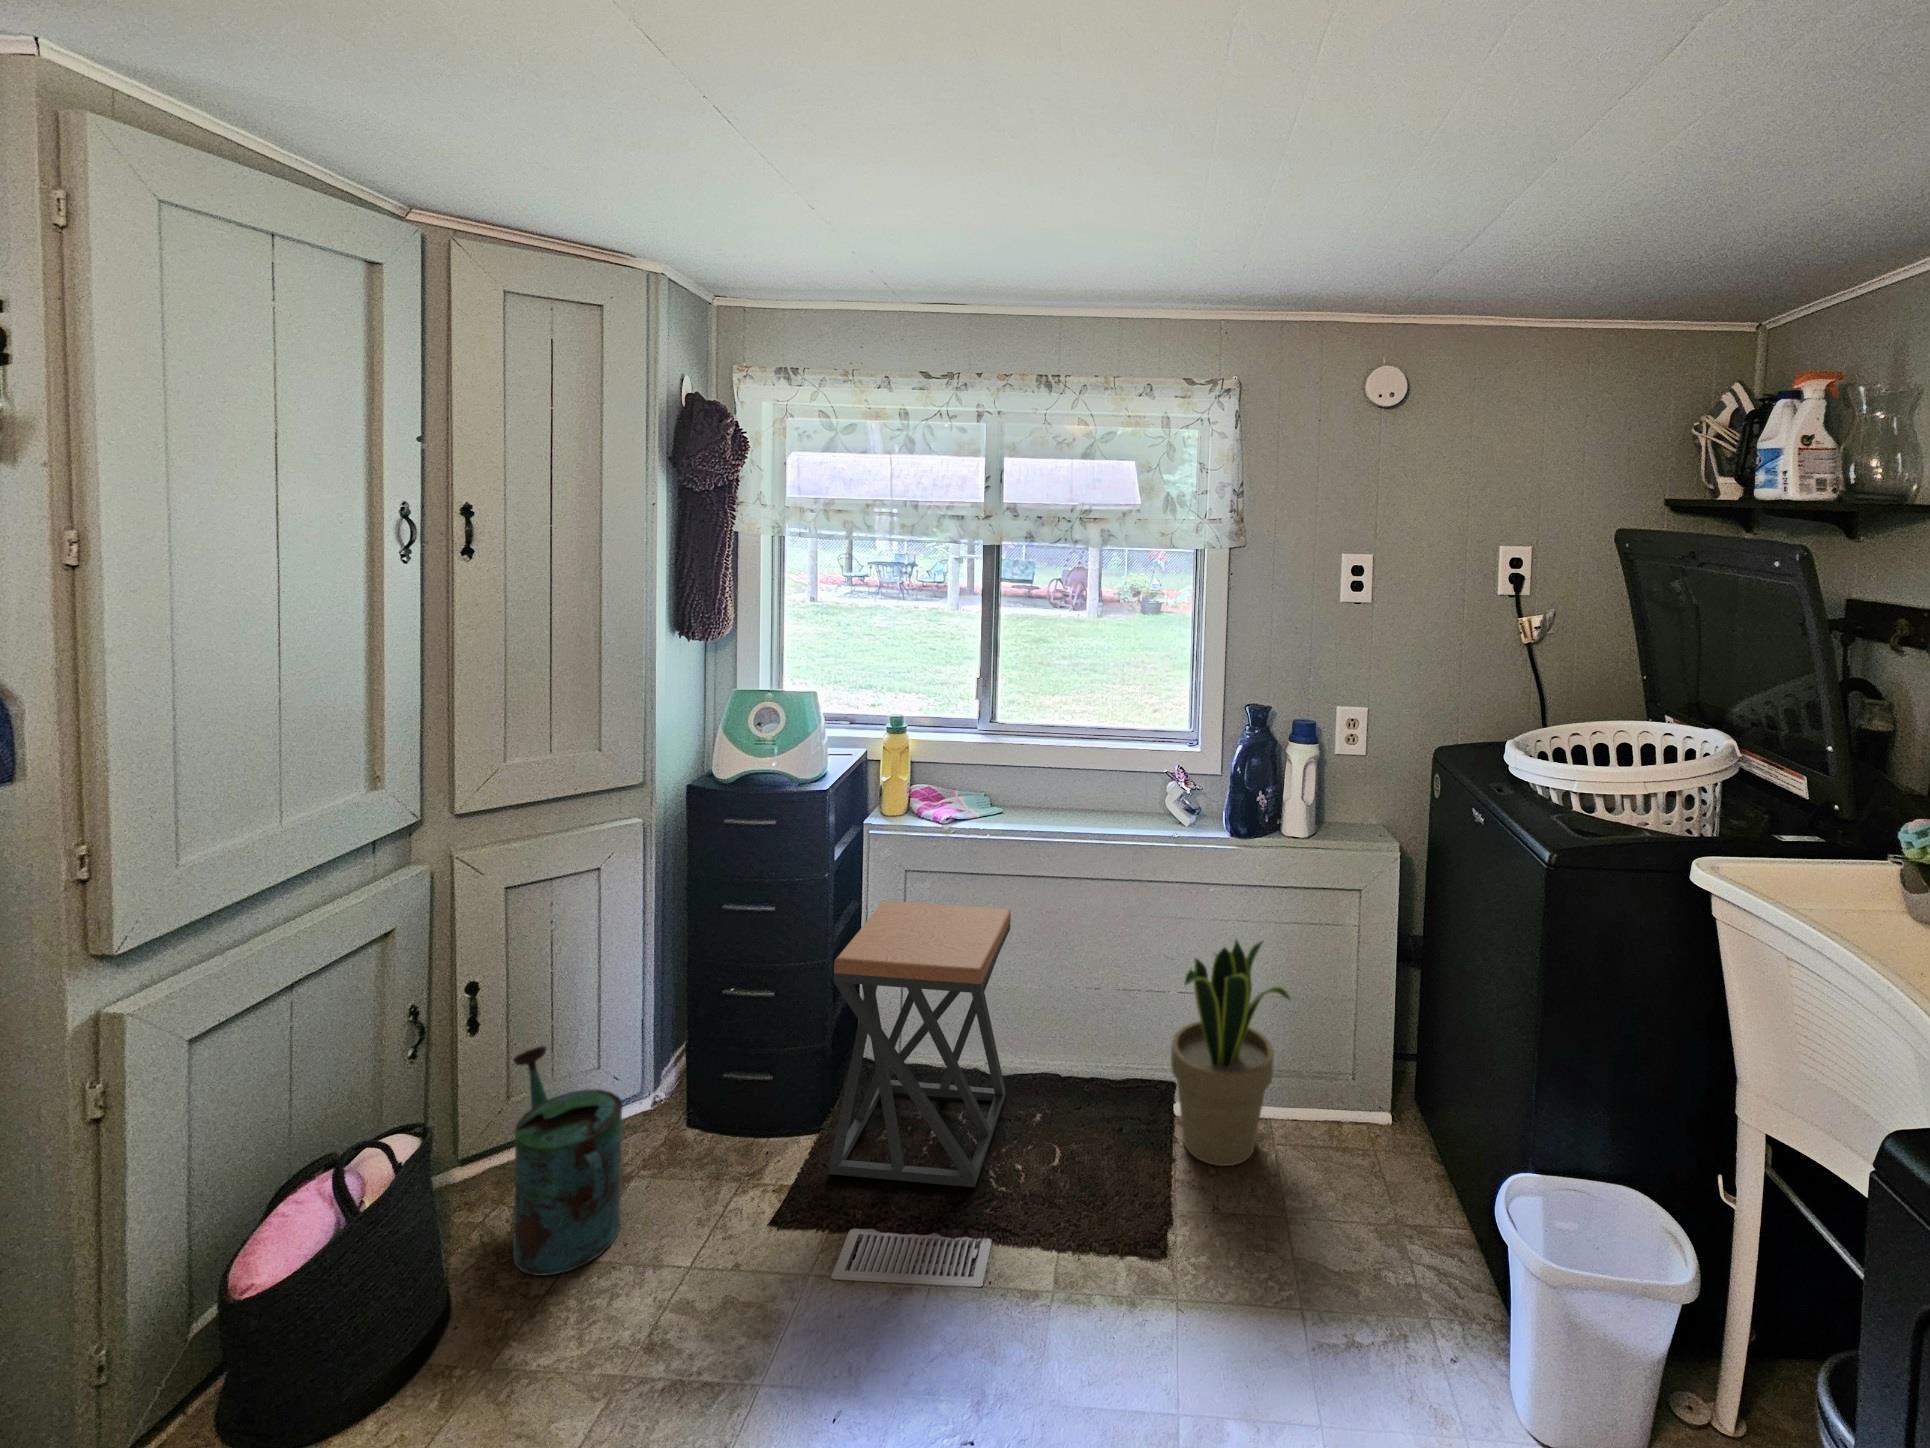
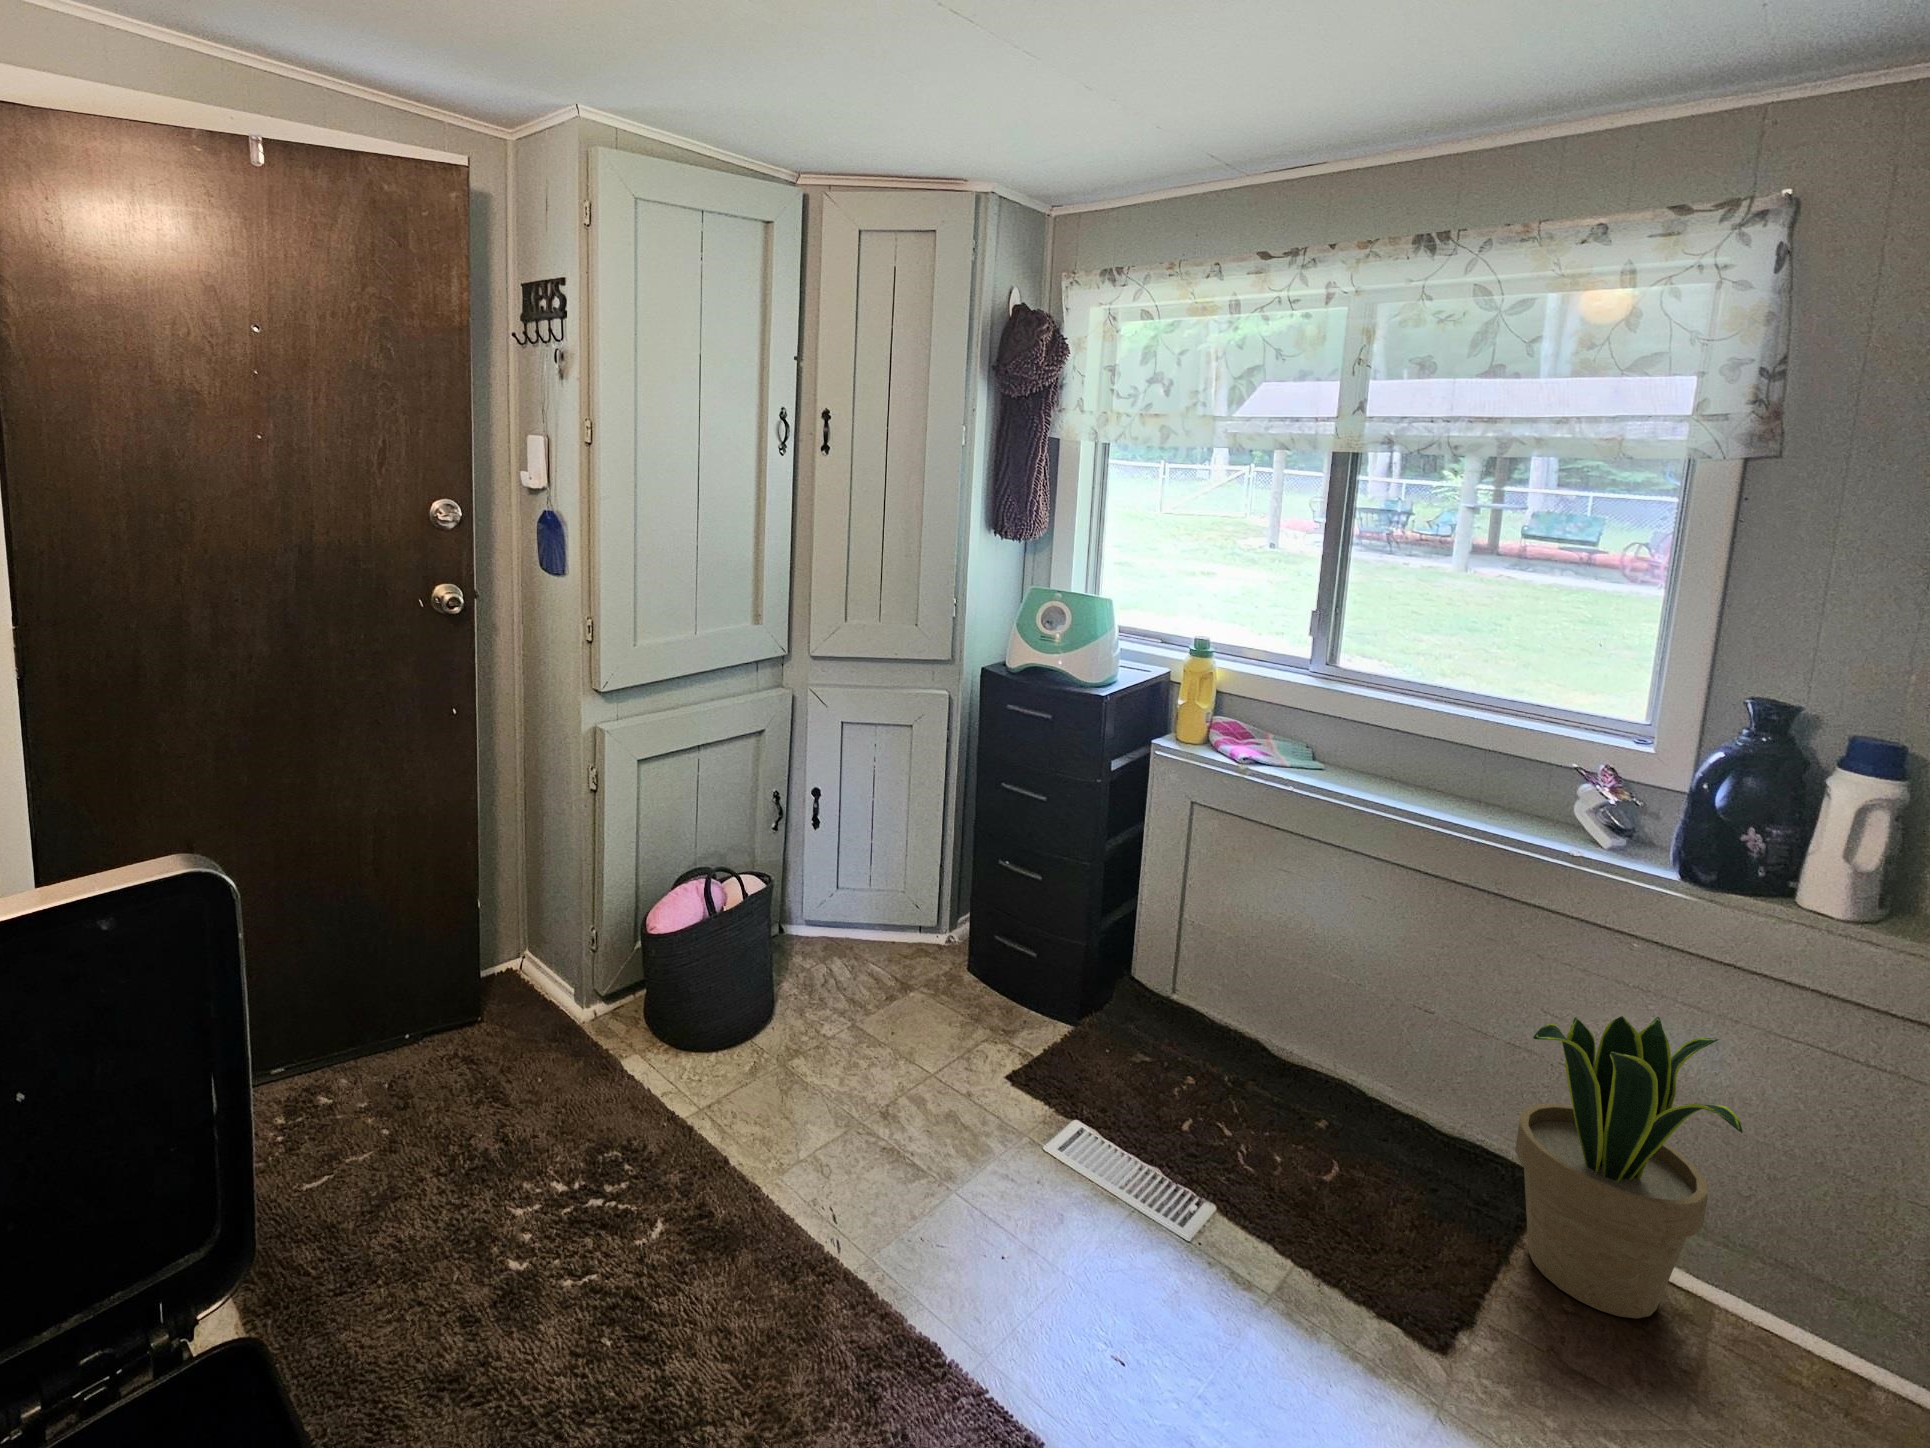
stool: present [829,901,1011,1187] -> none [1071,827,1311,1149]
watering can: present [513,1046,623,1275] -> none [818,855,900,1033]

